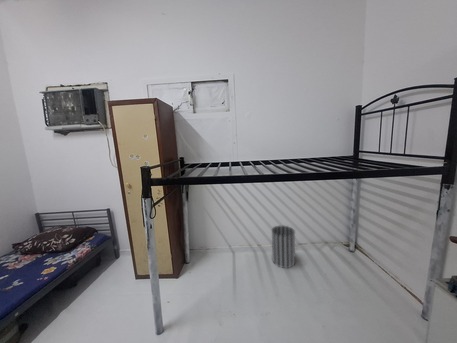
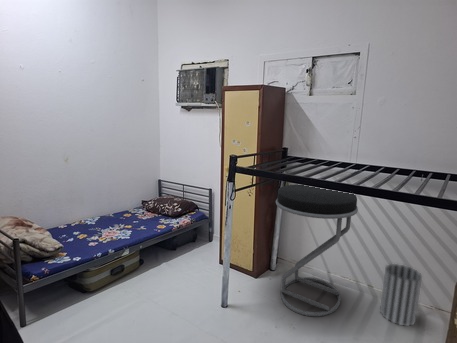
stool: none [187,182,253,296] -> present [276,184,358,317]

